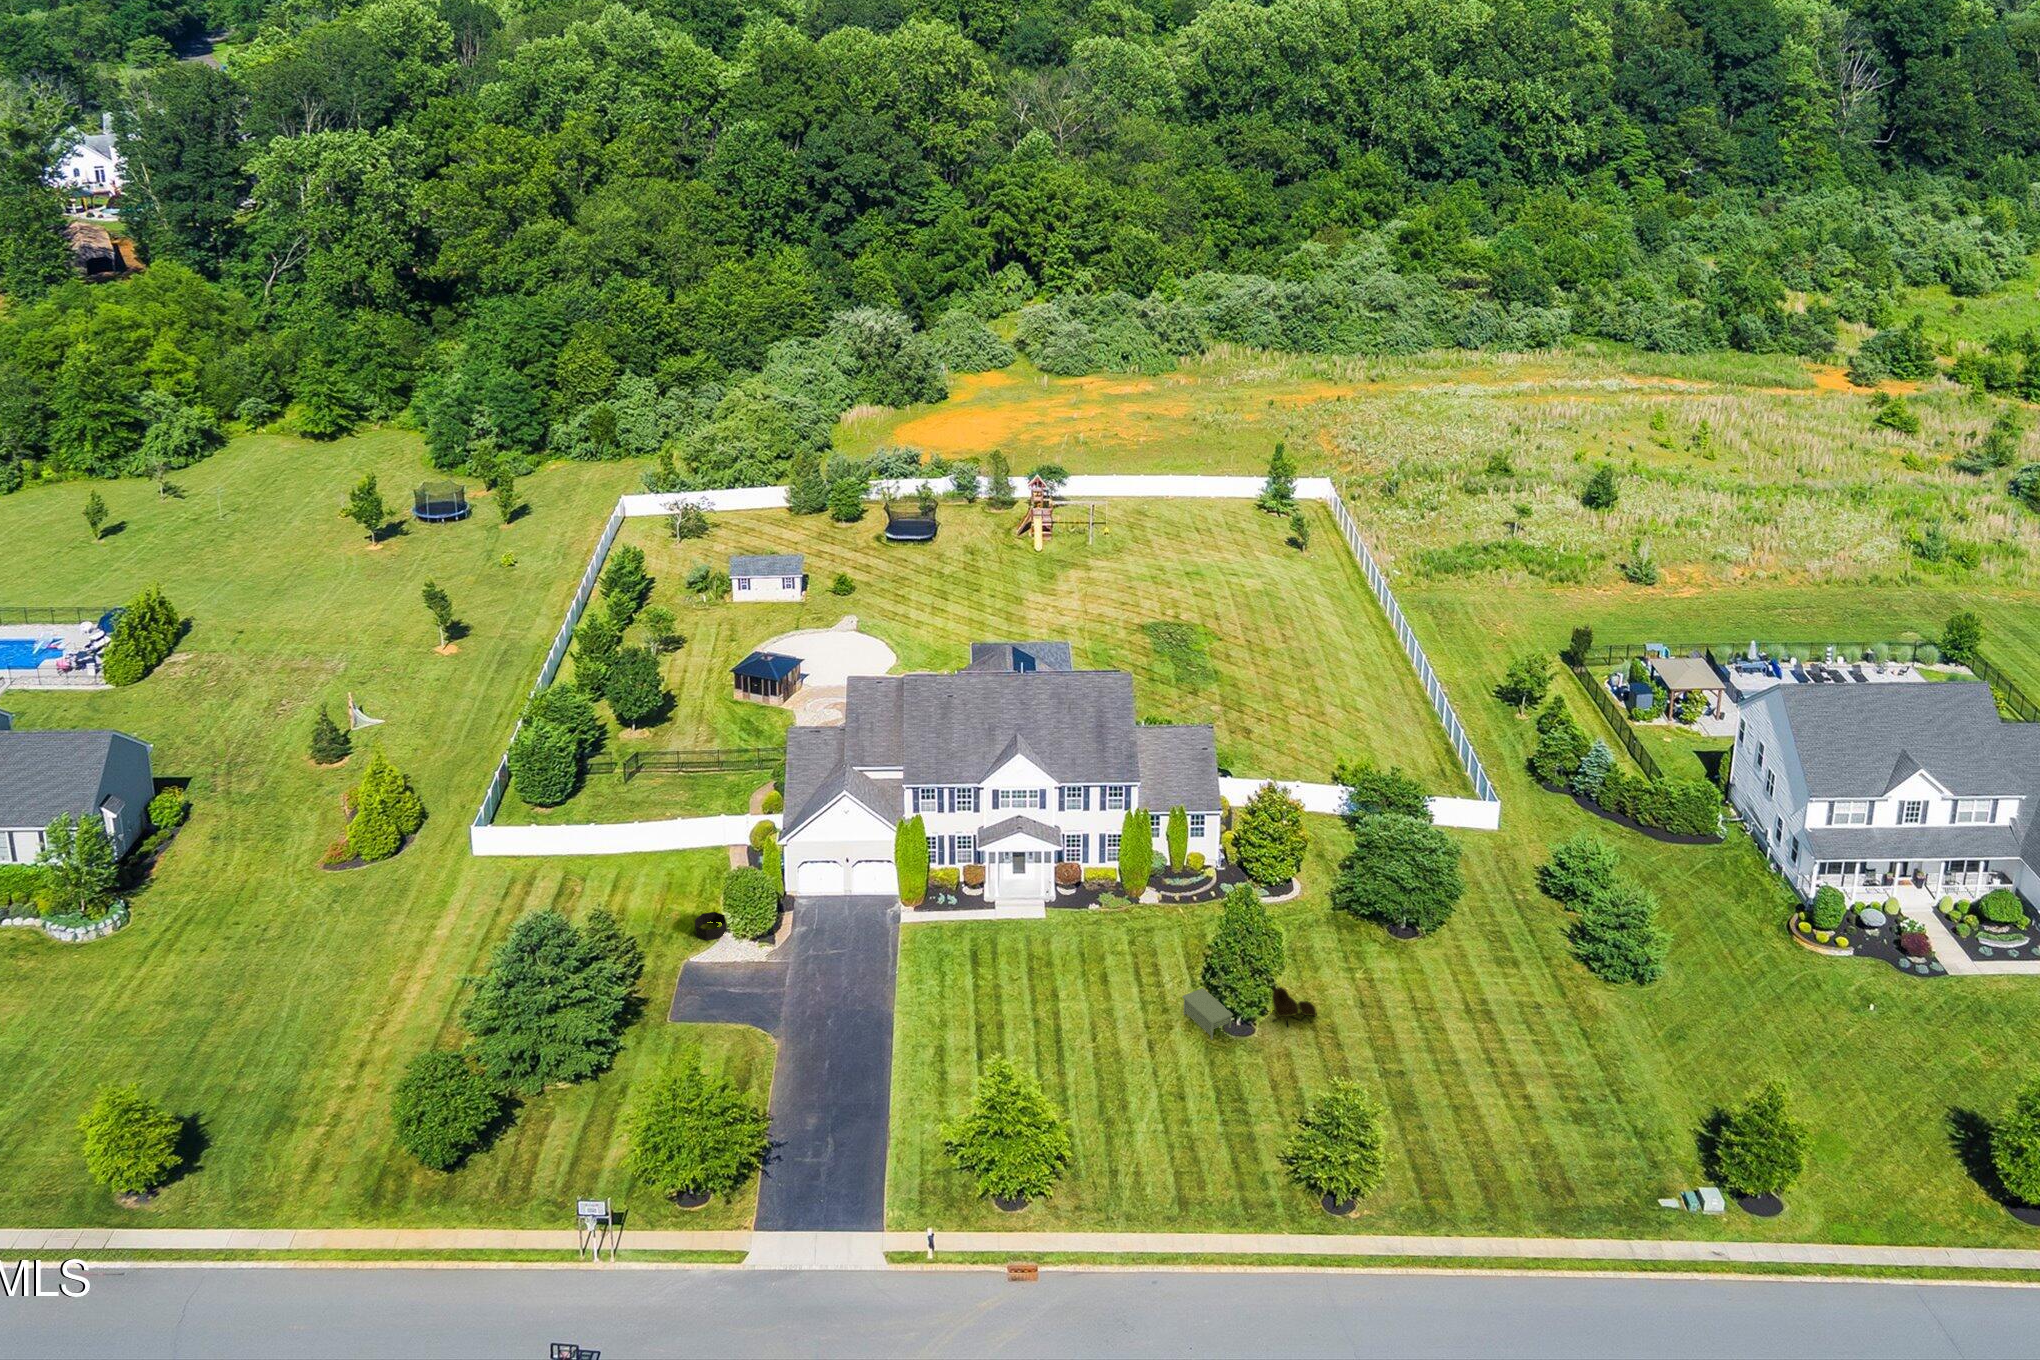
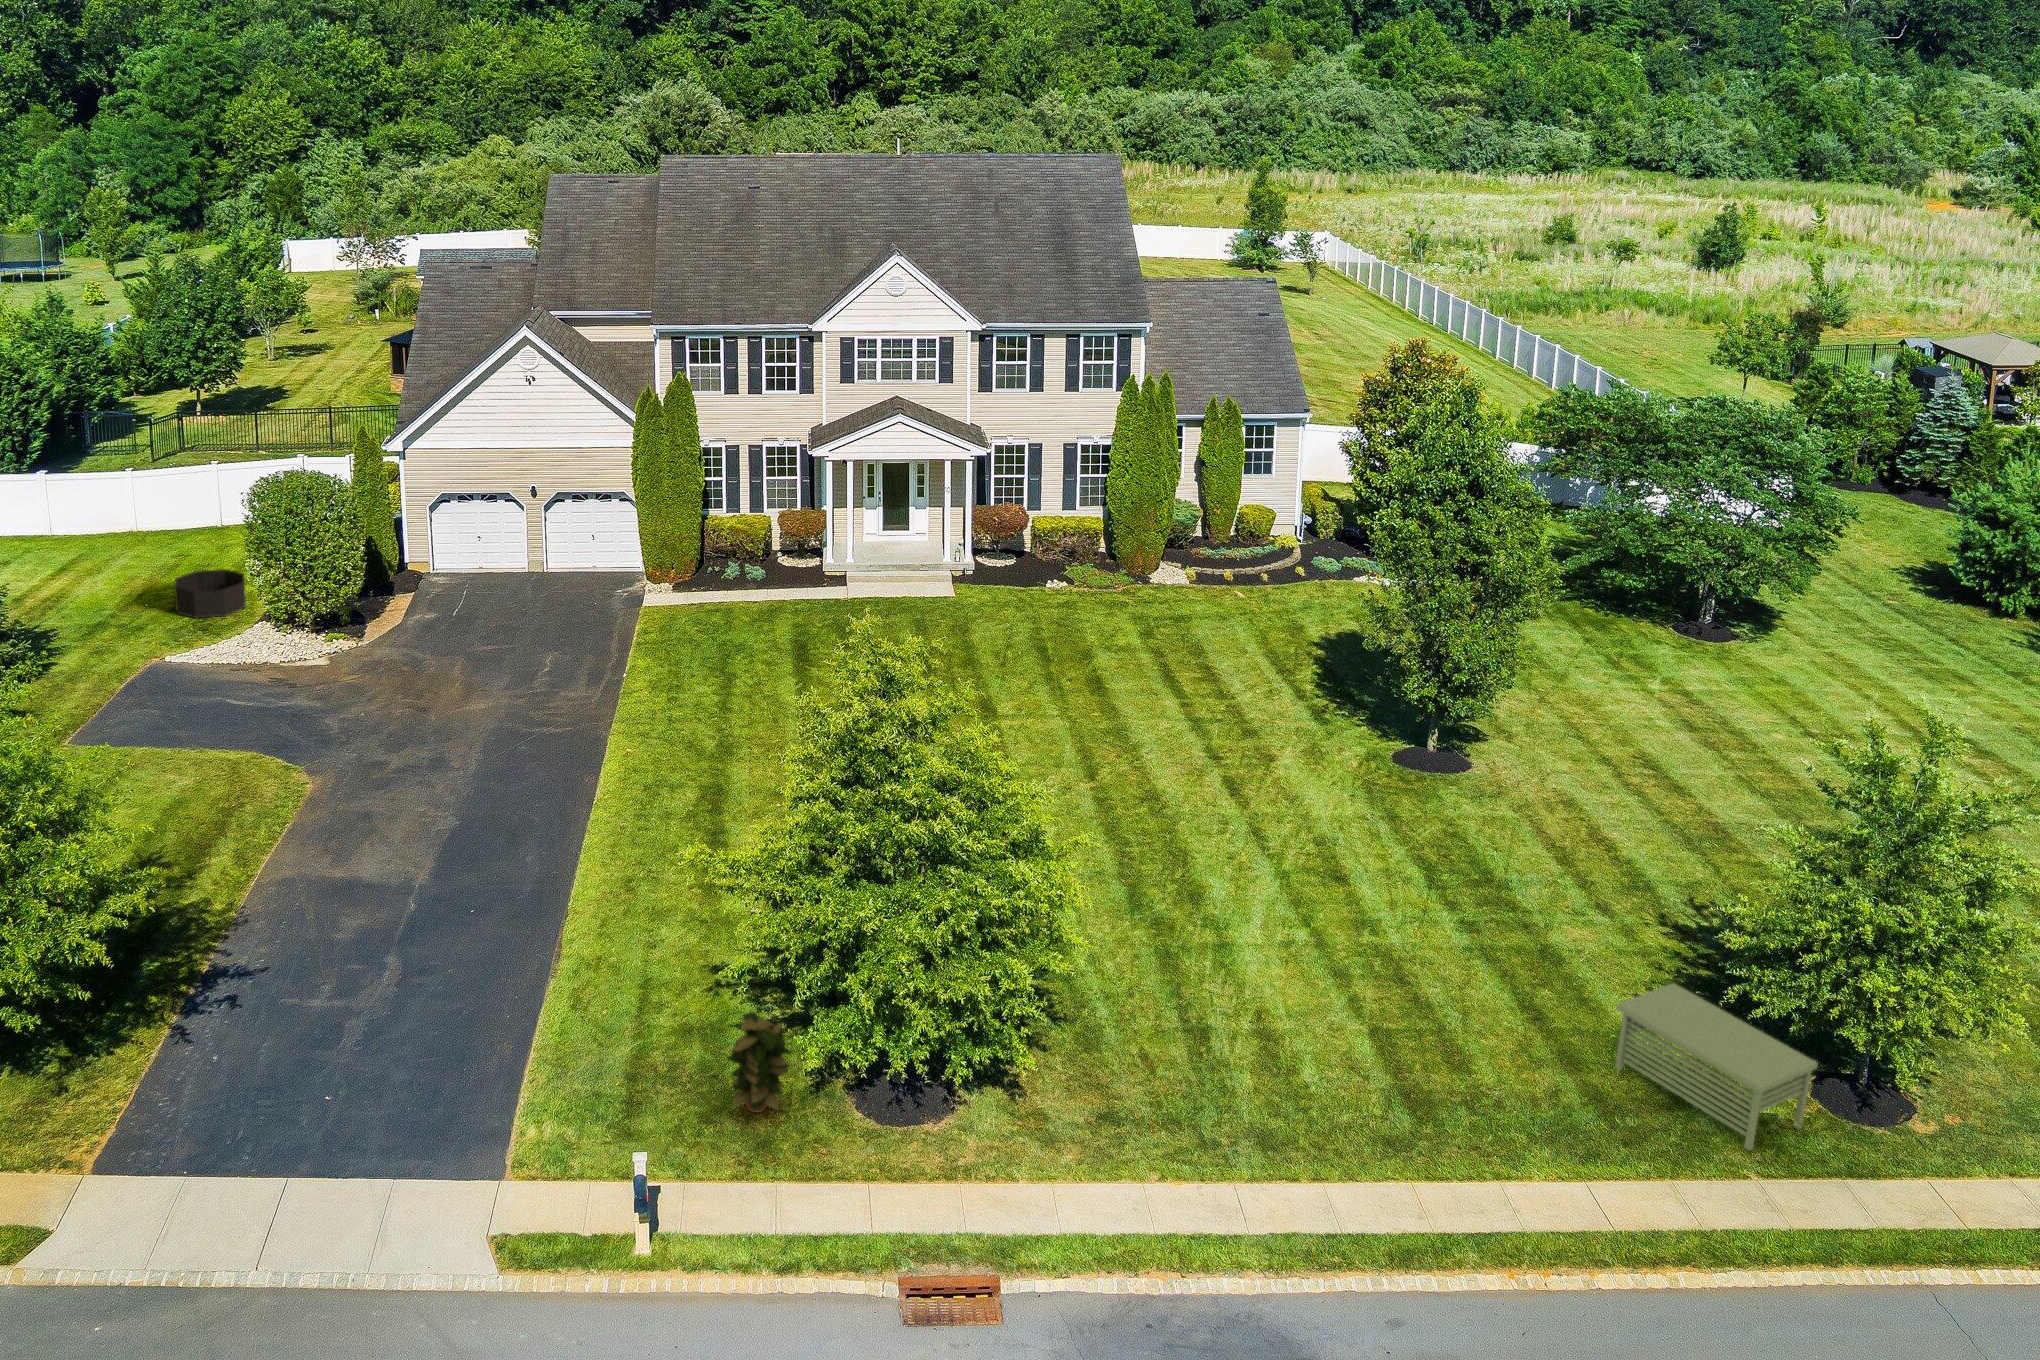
lounge chair: present [1272,987,1317,1023] -> none [1499,647,1618,764]
storage bench: present [1182,988,1233,1040] -> present [1615,983,1818,1150]
decorative plant: none [953,1173,975,1206] -> present [728,1012,792,1112]

